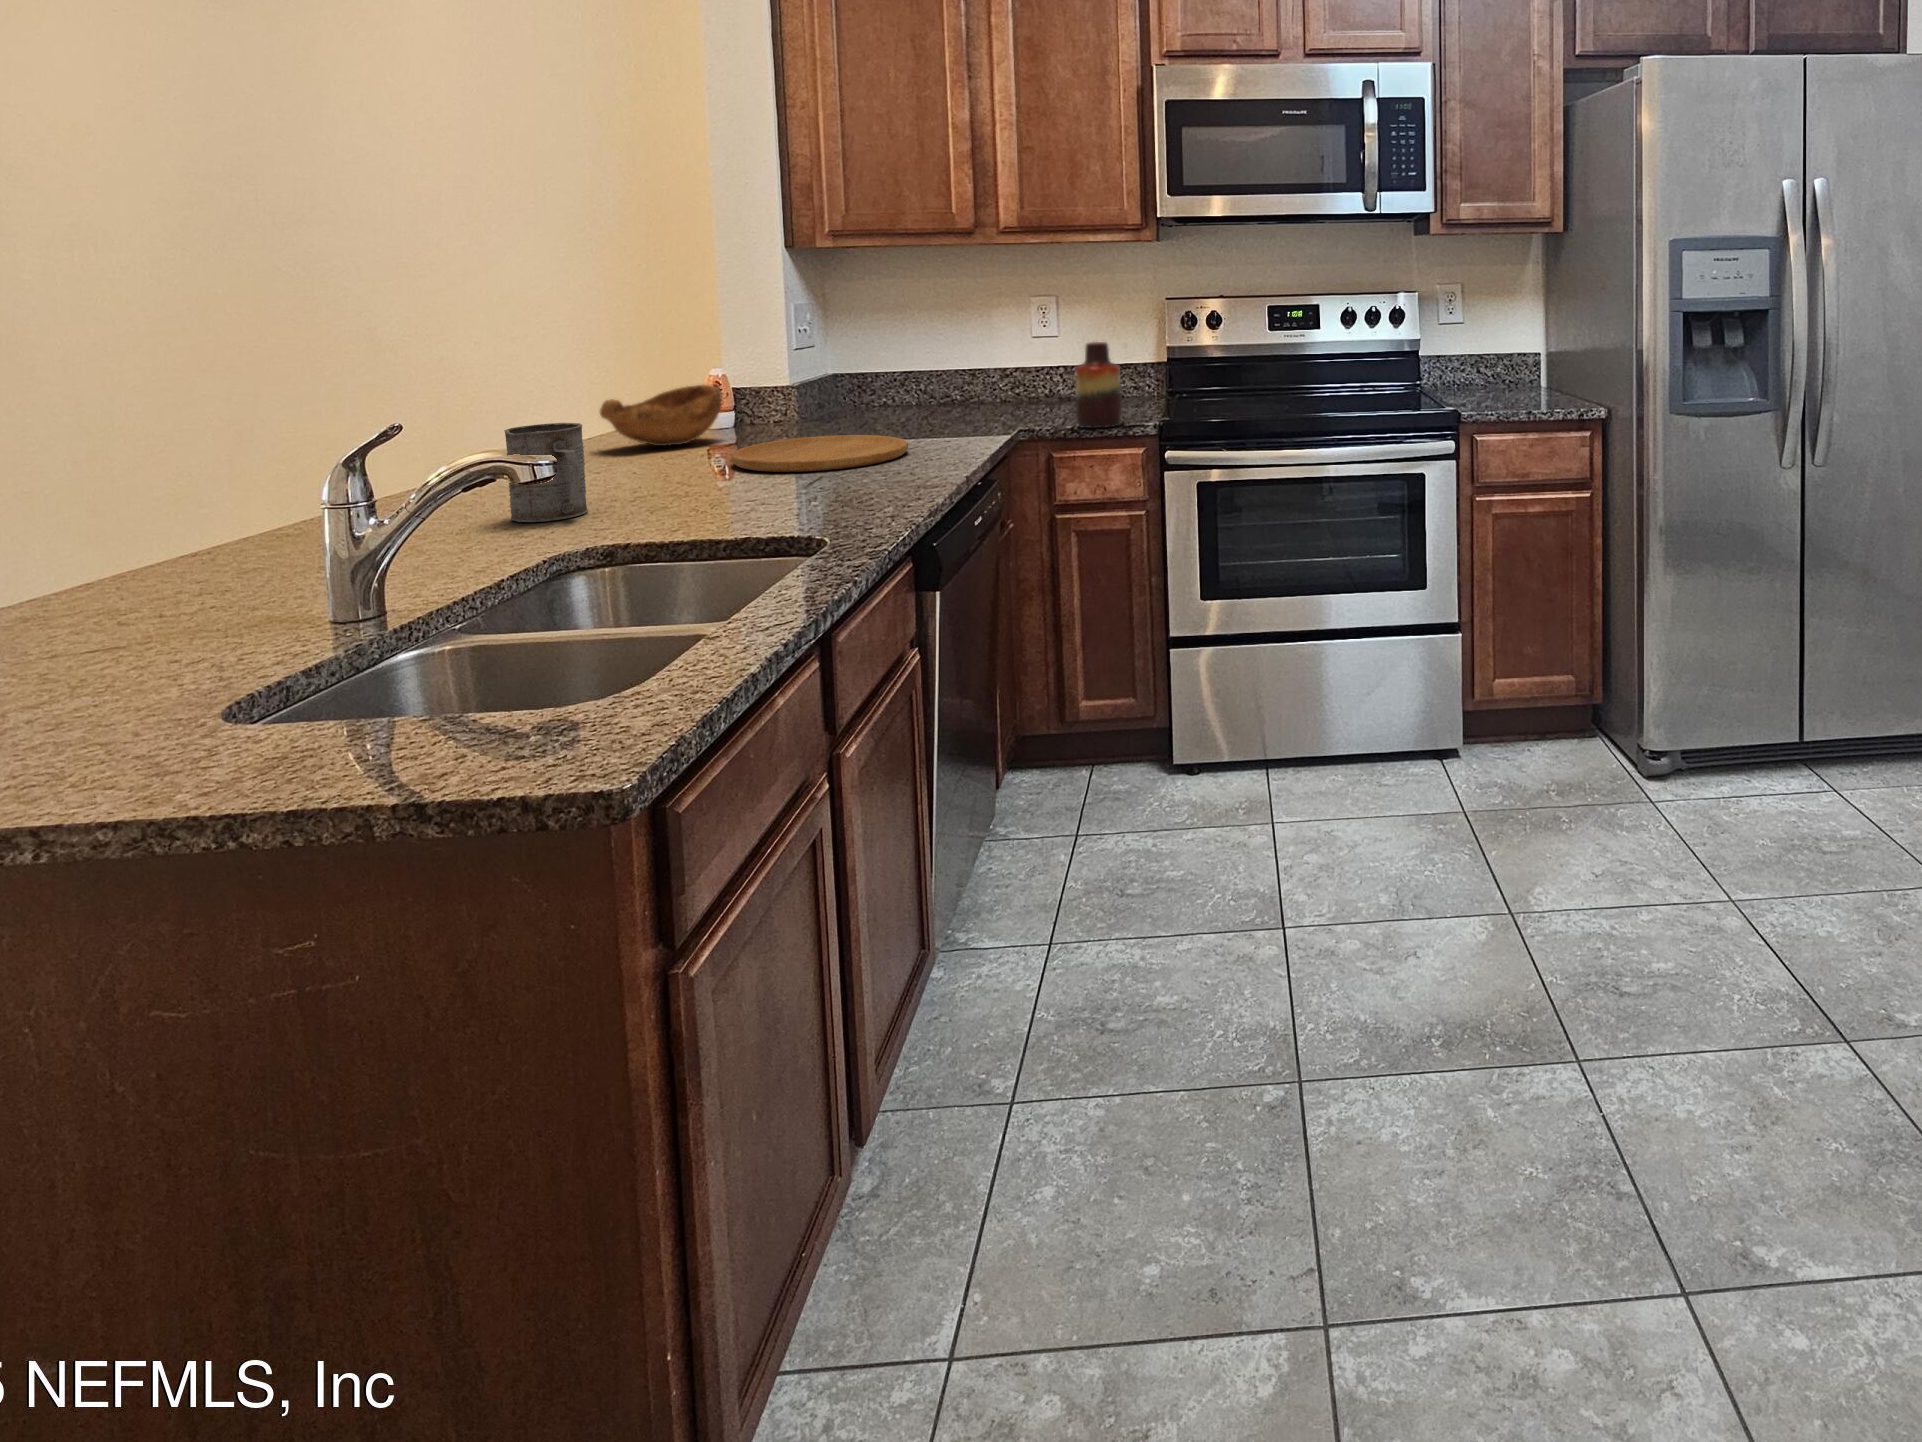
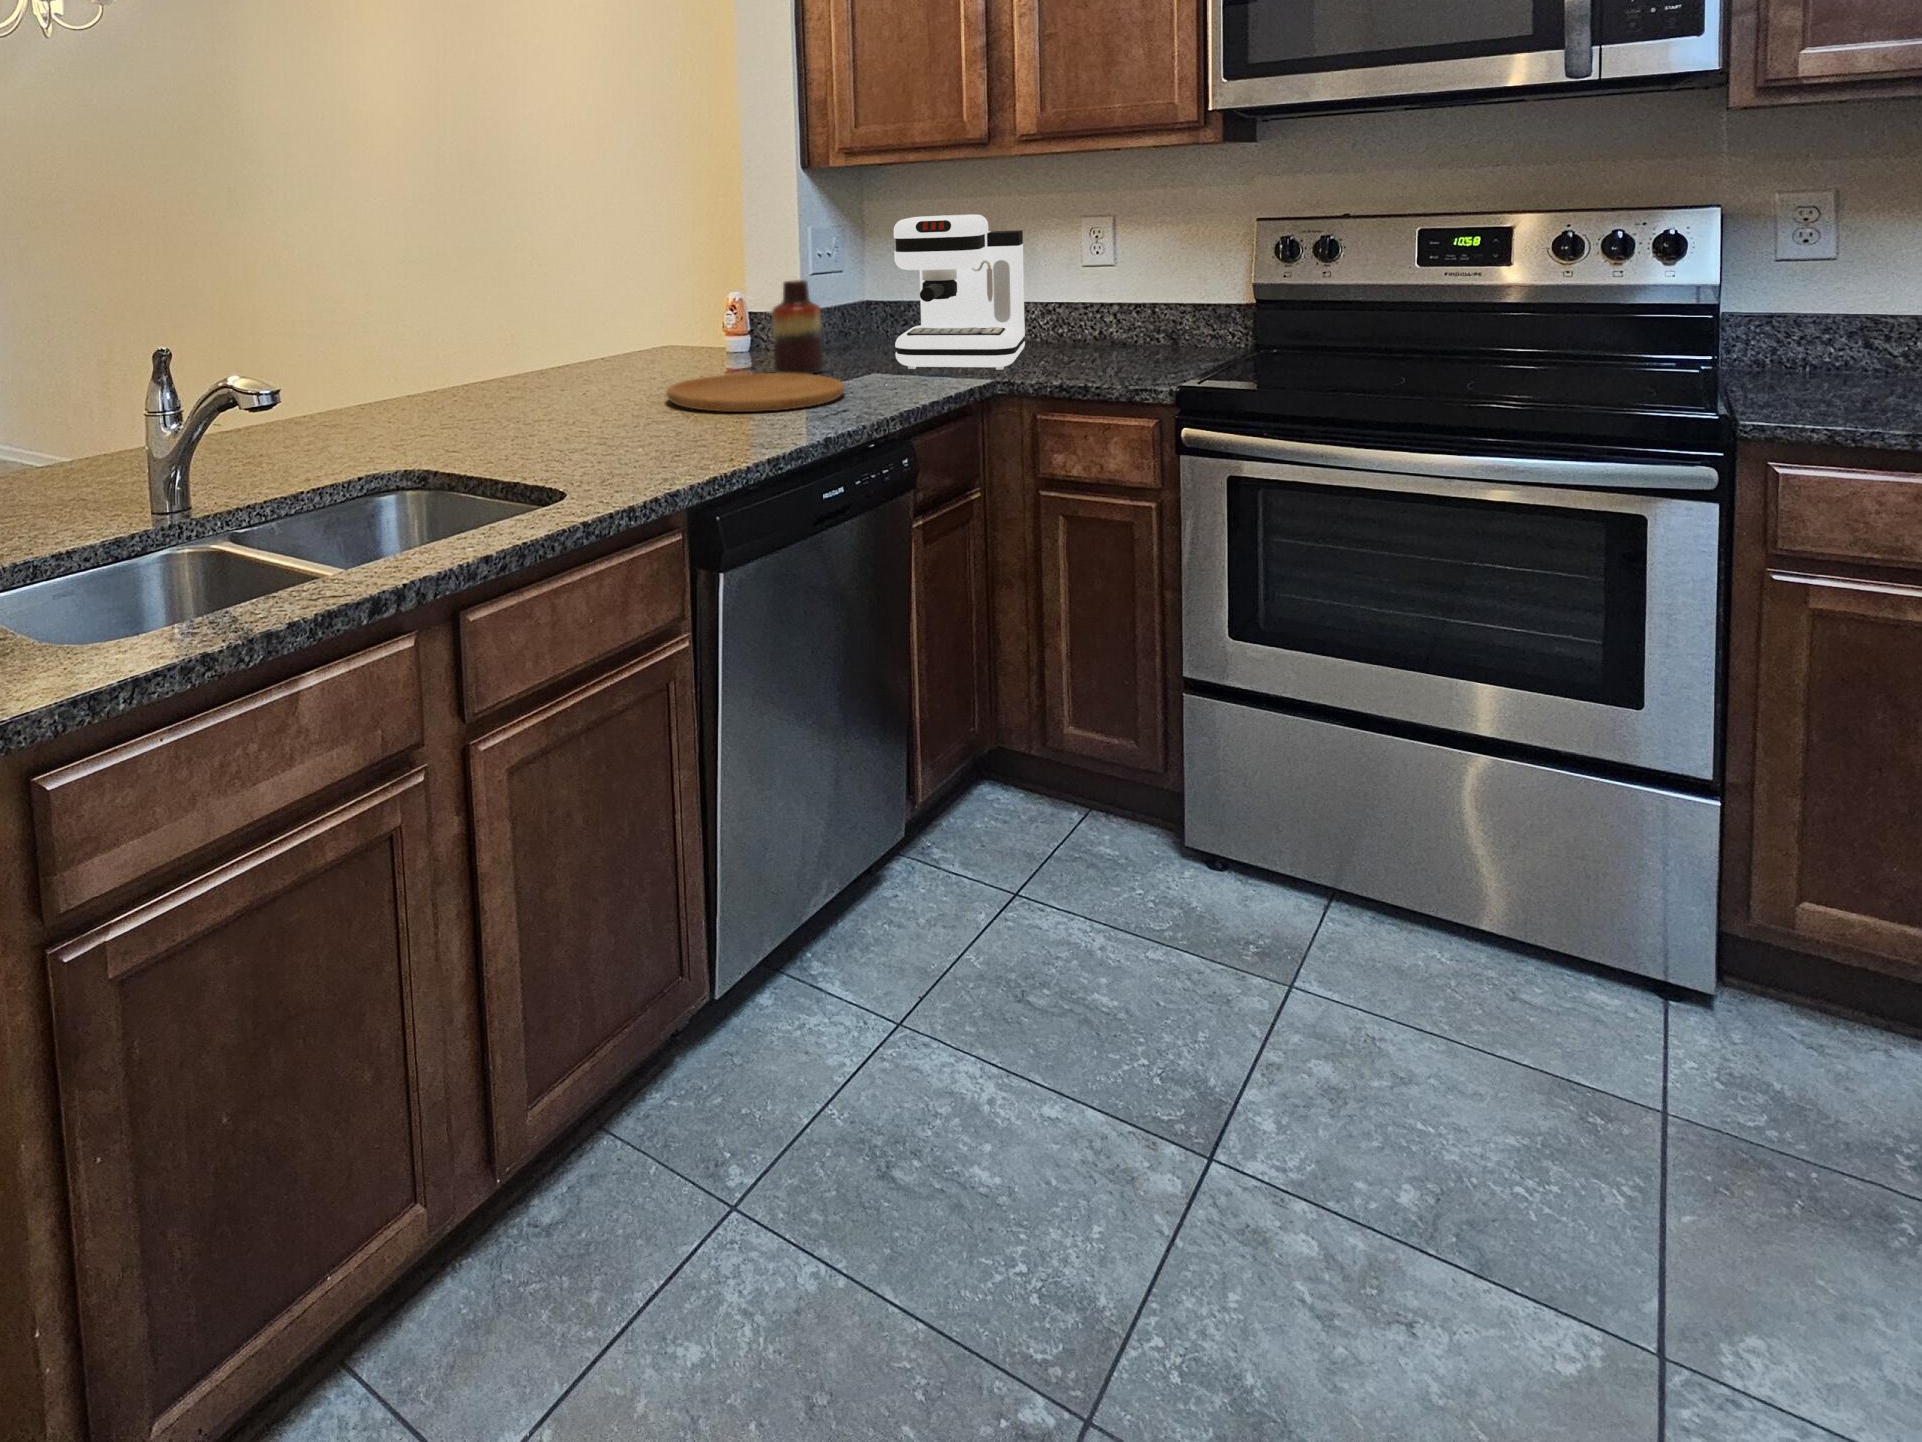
coffee maker: none [899,293,1011,427] -> present [894,214,1025,370]
vase: present [1075,342,1121,428] -> present [772,280,823,374]
wooden bowl: present [600,385,722,446] -> none [612,311,720,370]
mug: present [504,423,588,522] -> none [429,346,493,437]

